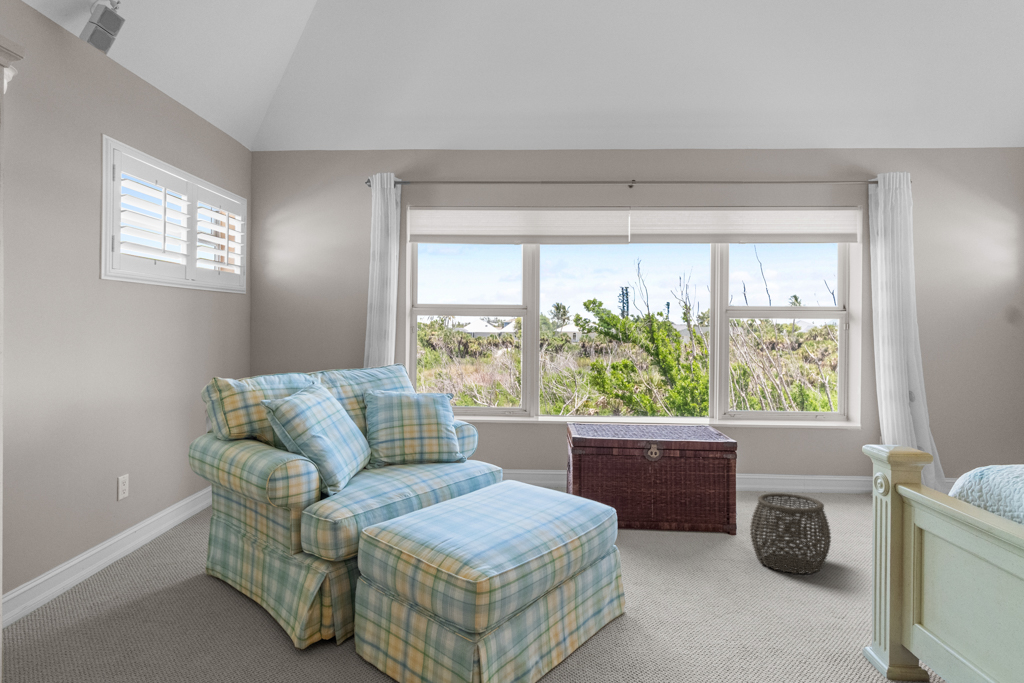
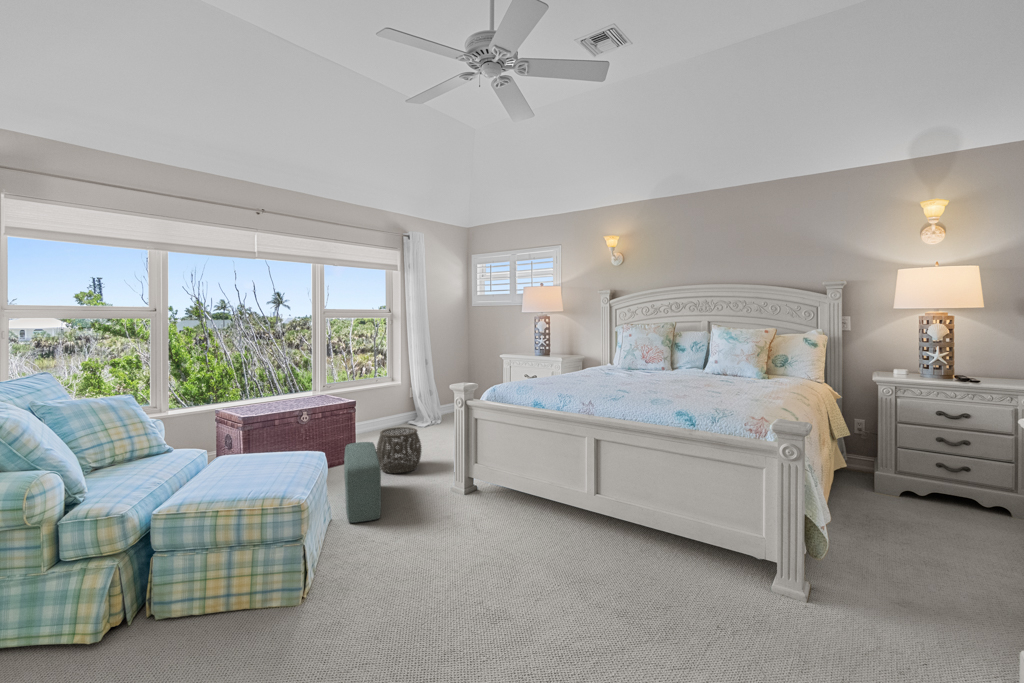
pouf: none [640,503,727,633] -> present [344,442,381,523]

